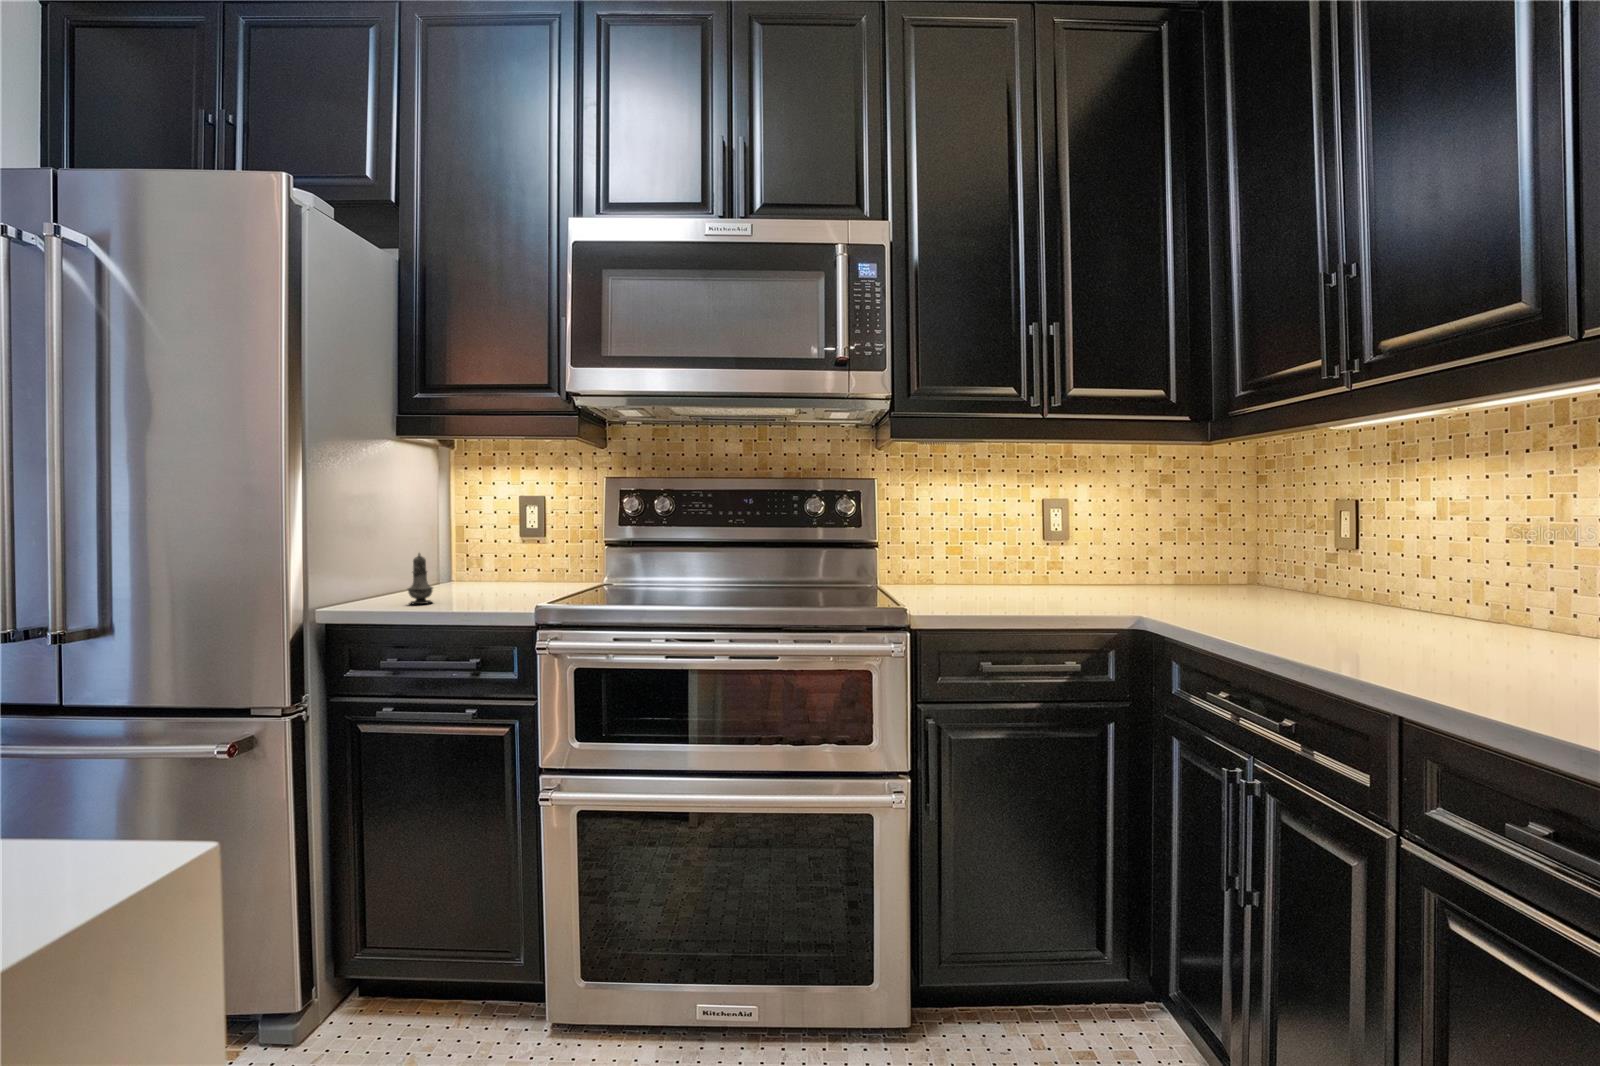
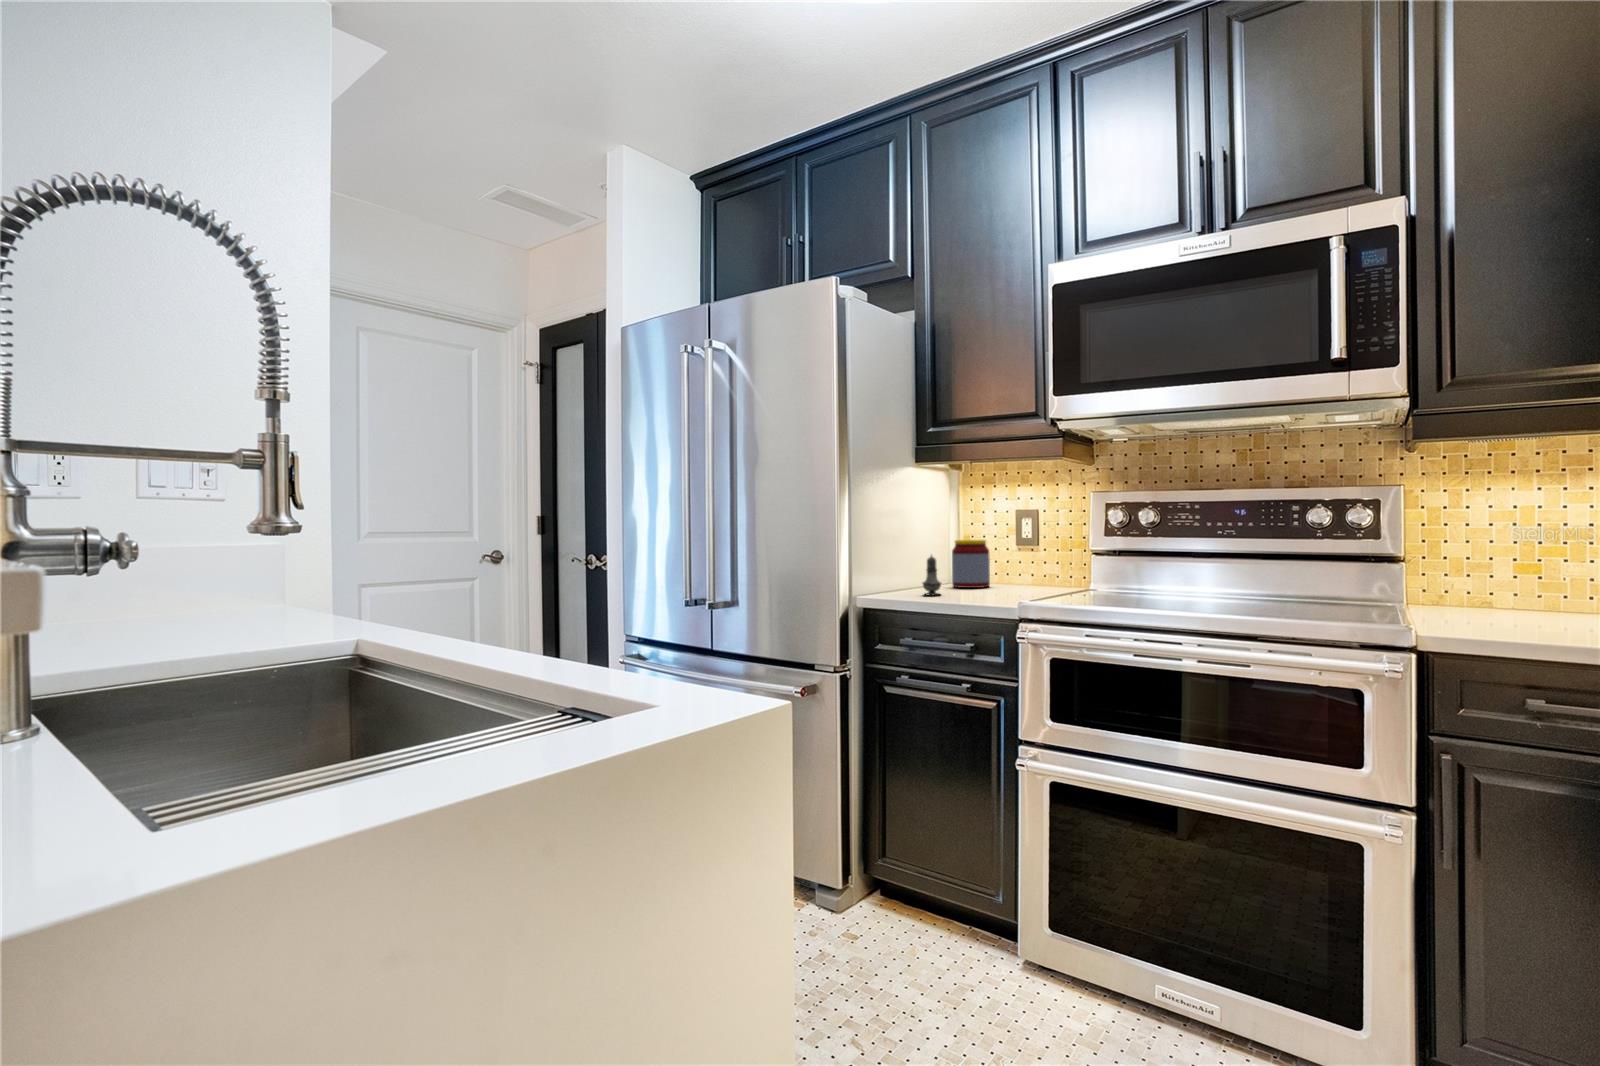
jar: none [442,533,490,591] -> present [952,540,990,588]

